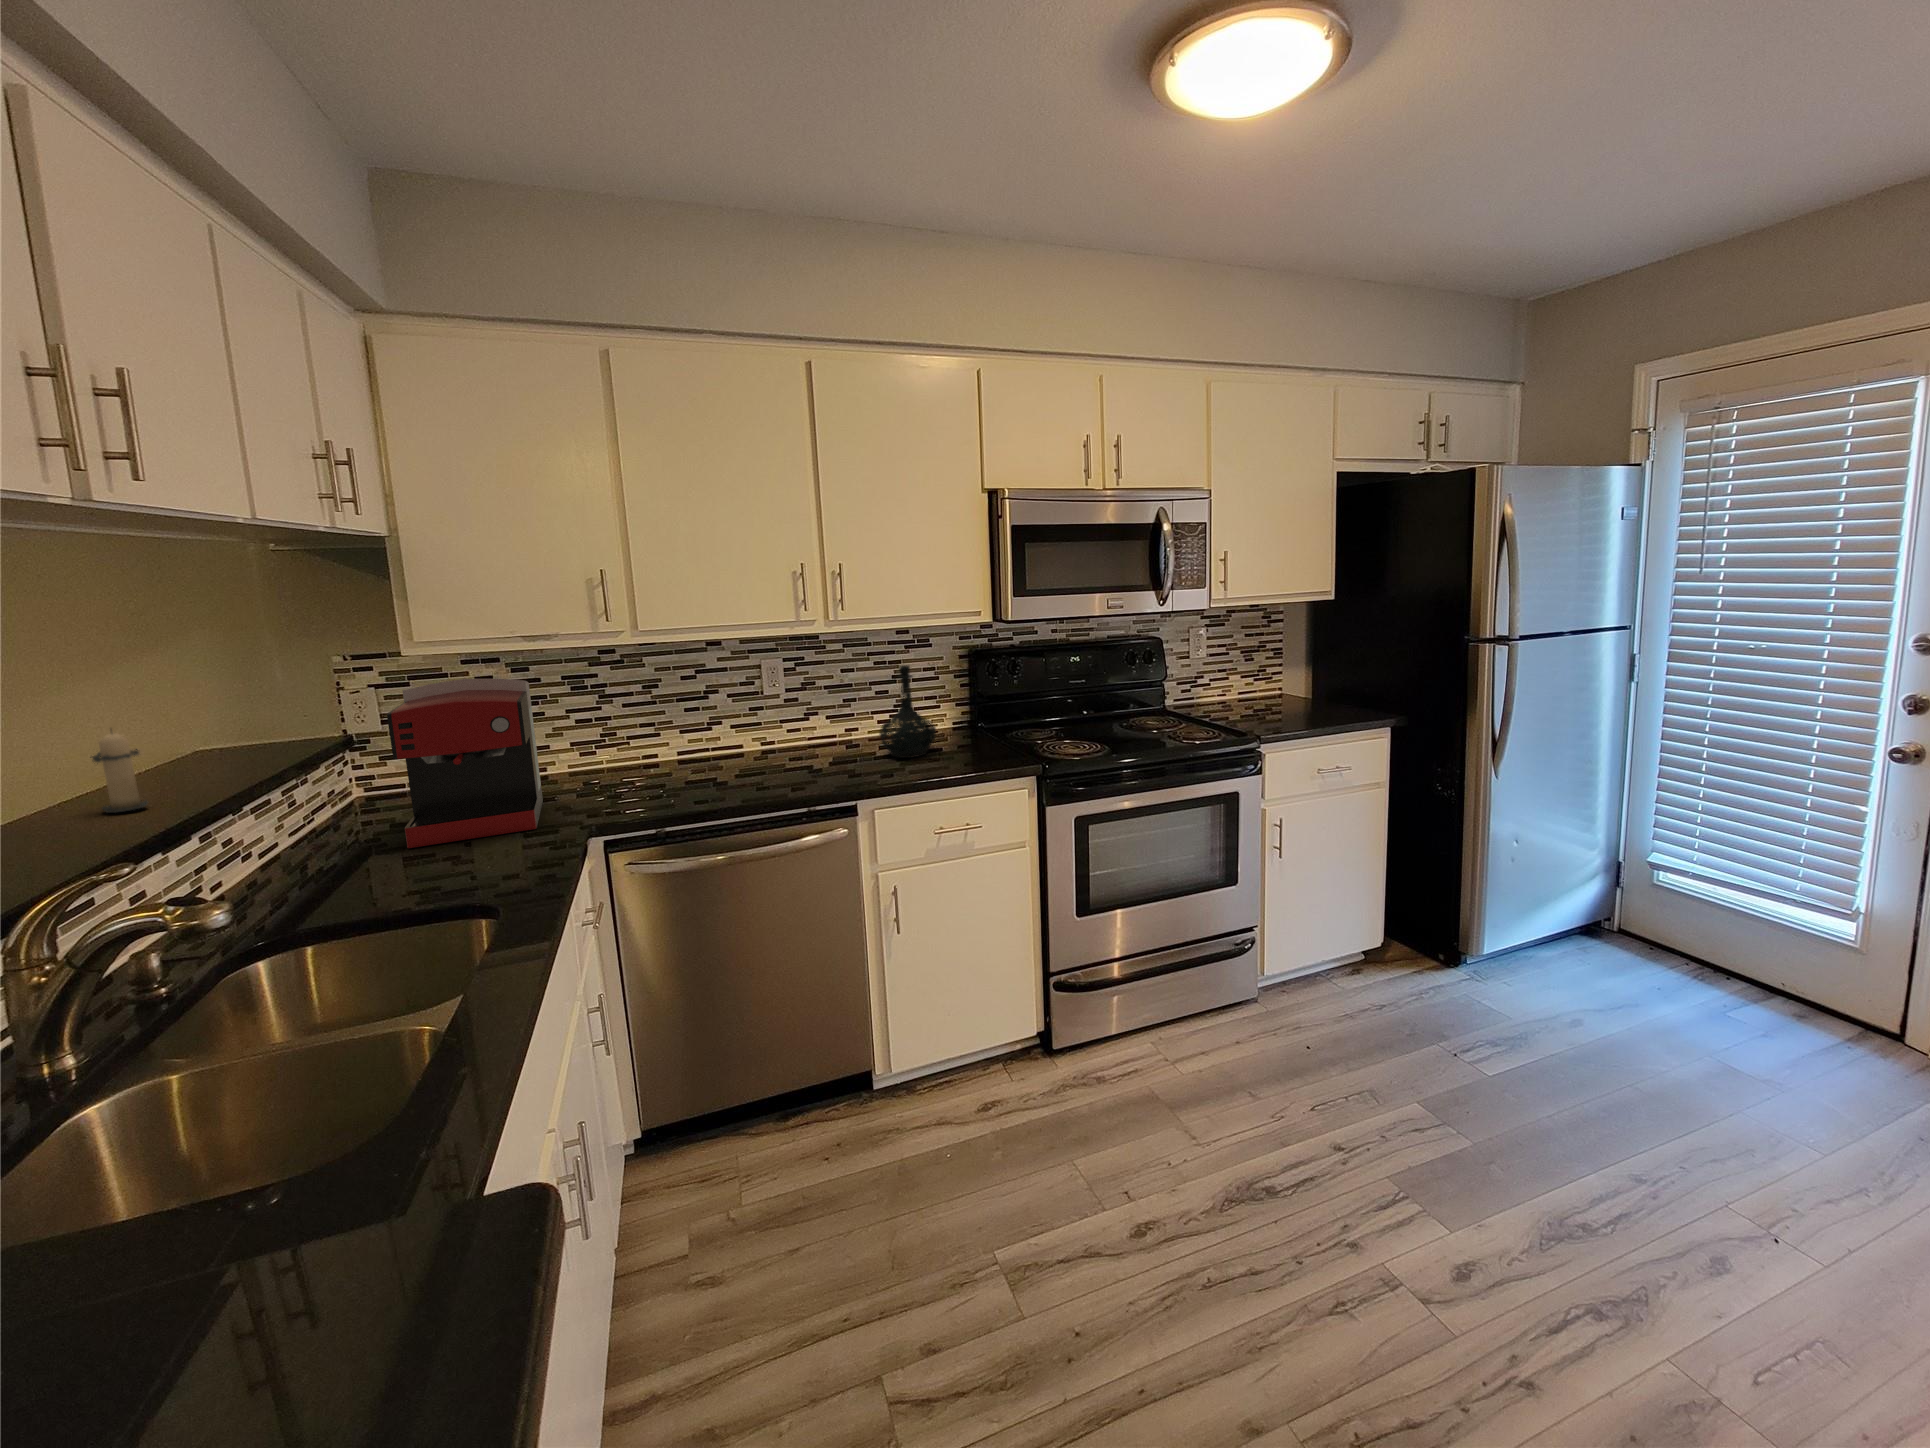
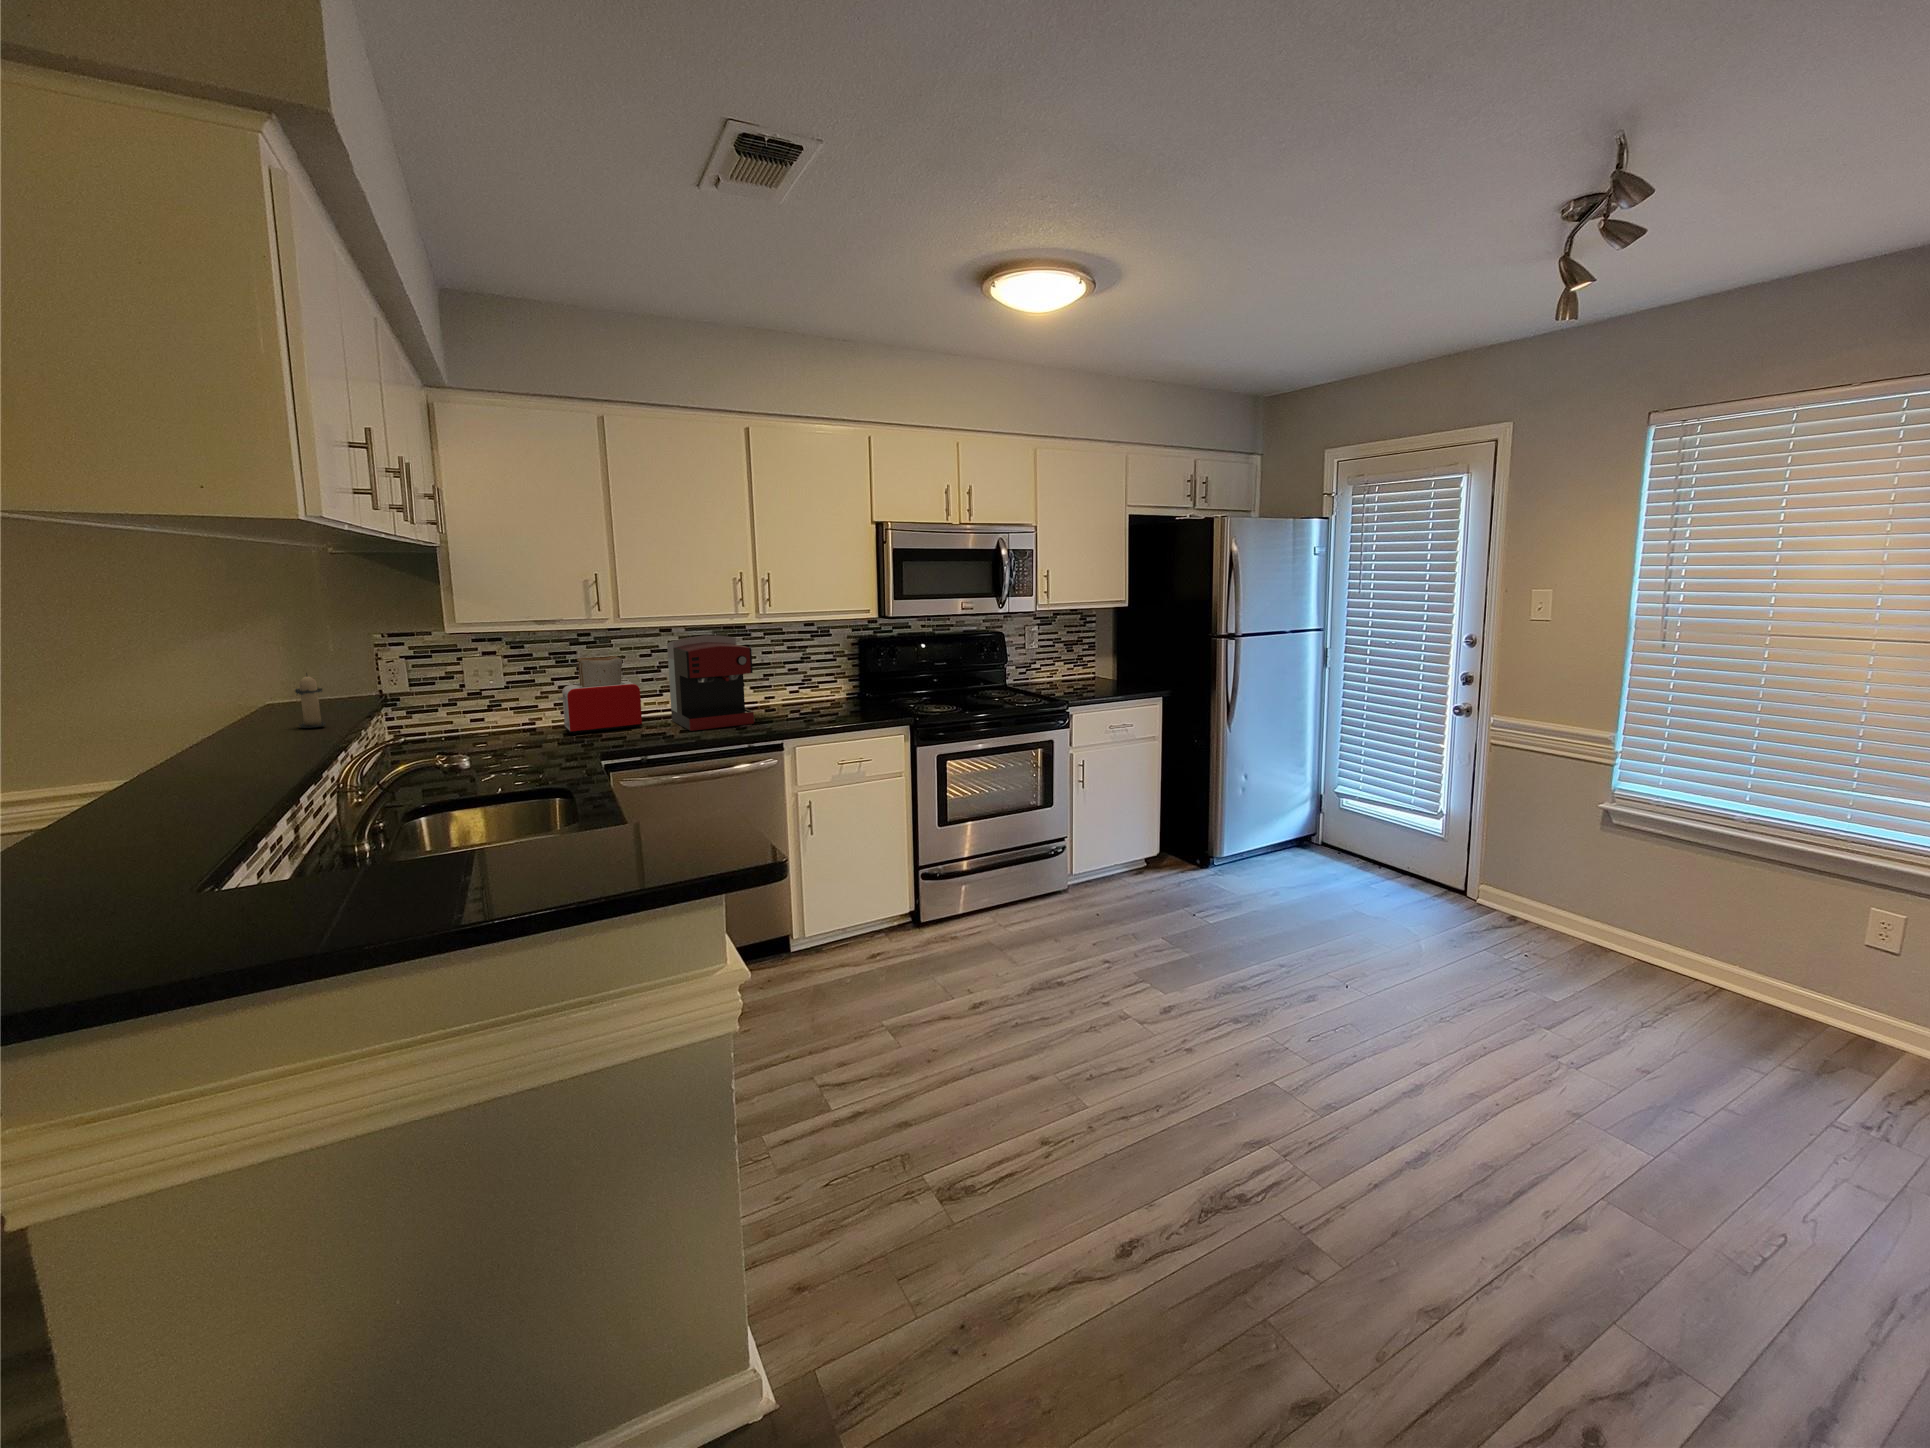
bottle: present [880,665,936,758] -> none [793,648,836,716]
coffee maker: present [387,679,543,848] -> present [667,635,754,731]
toaster: none [568,680,679,788] -> present [558,656,642,735]

